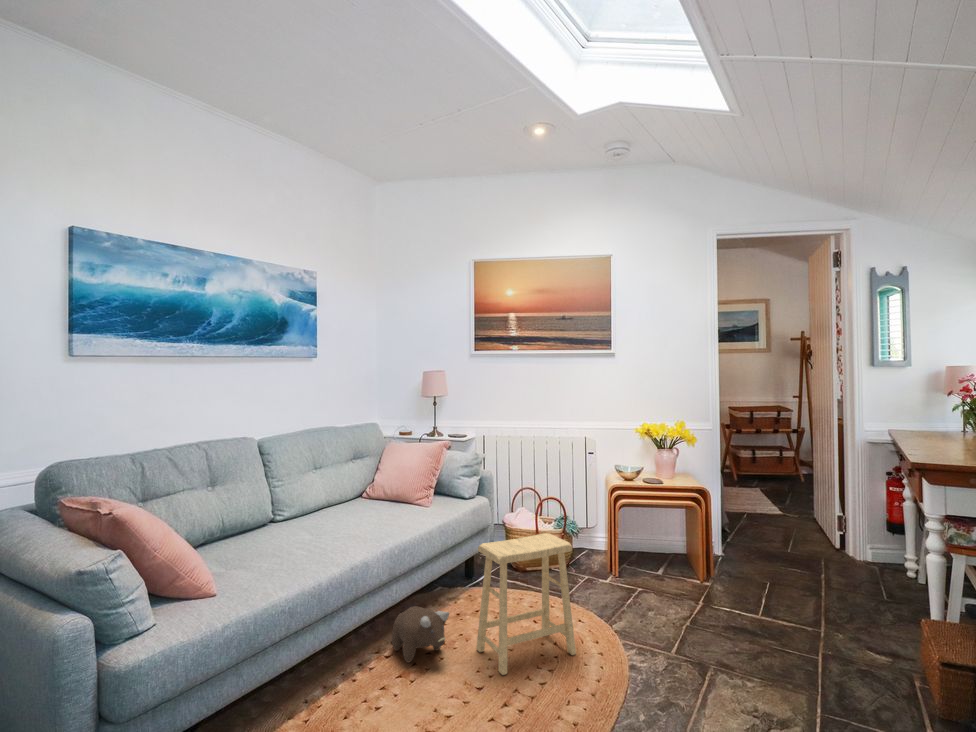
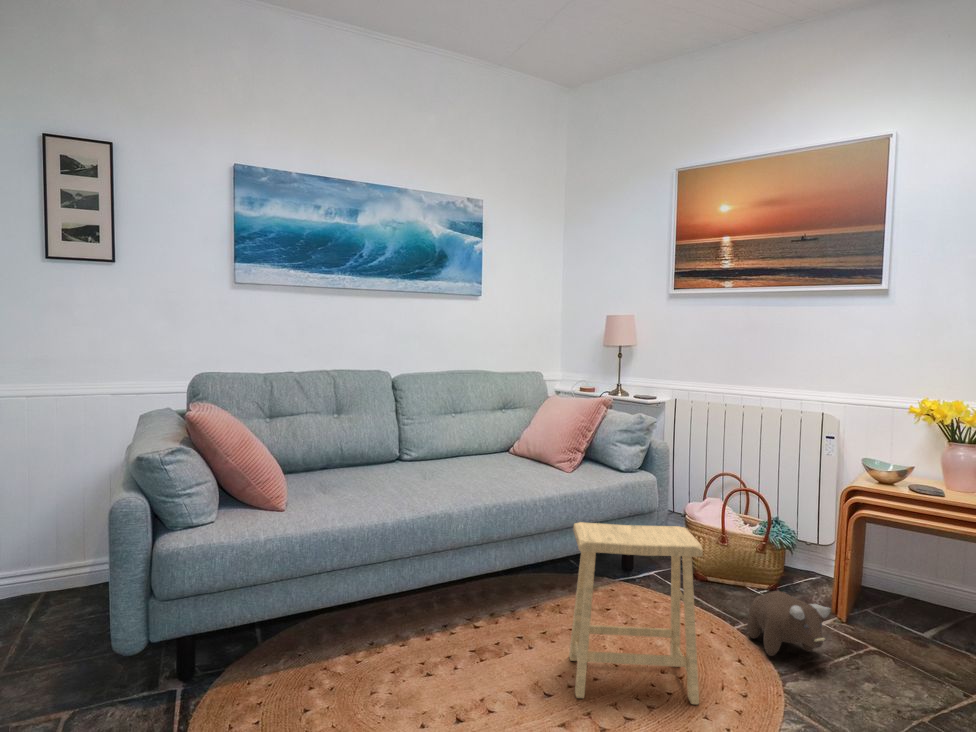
plush toy: present [392,606,449,663] -> present [747,591,831,656]

